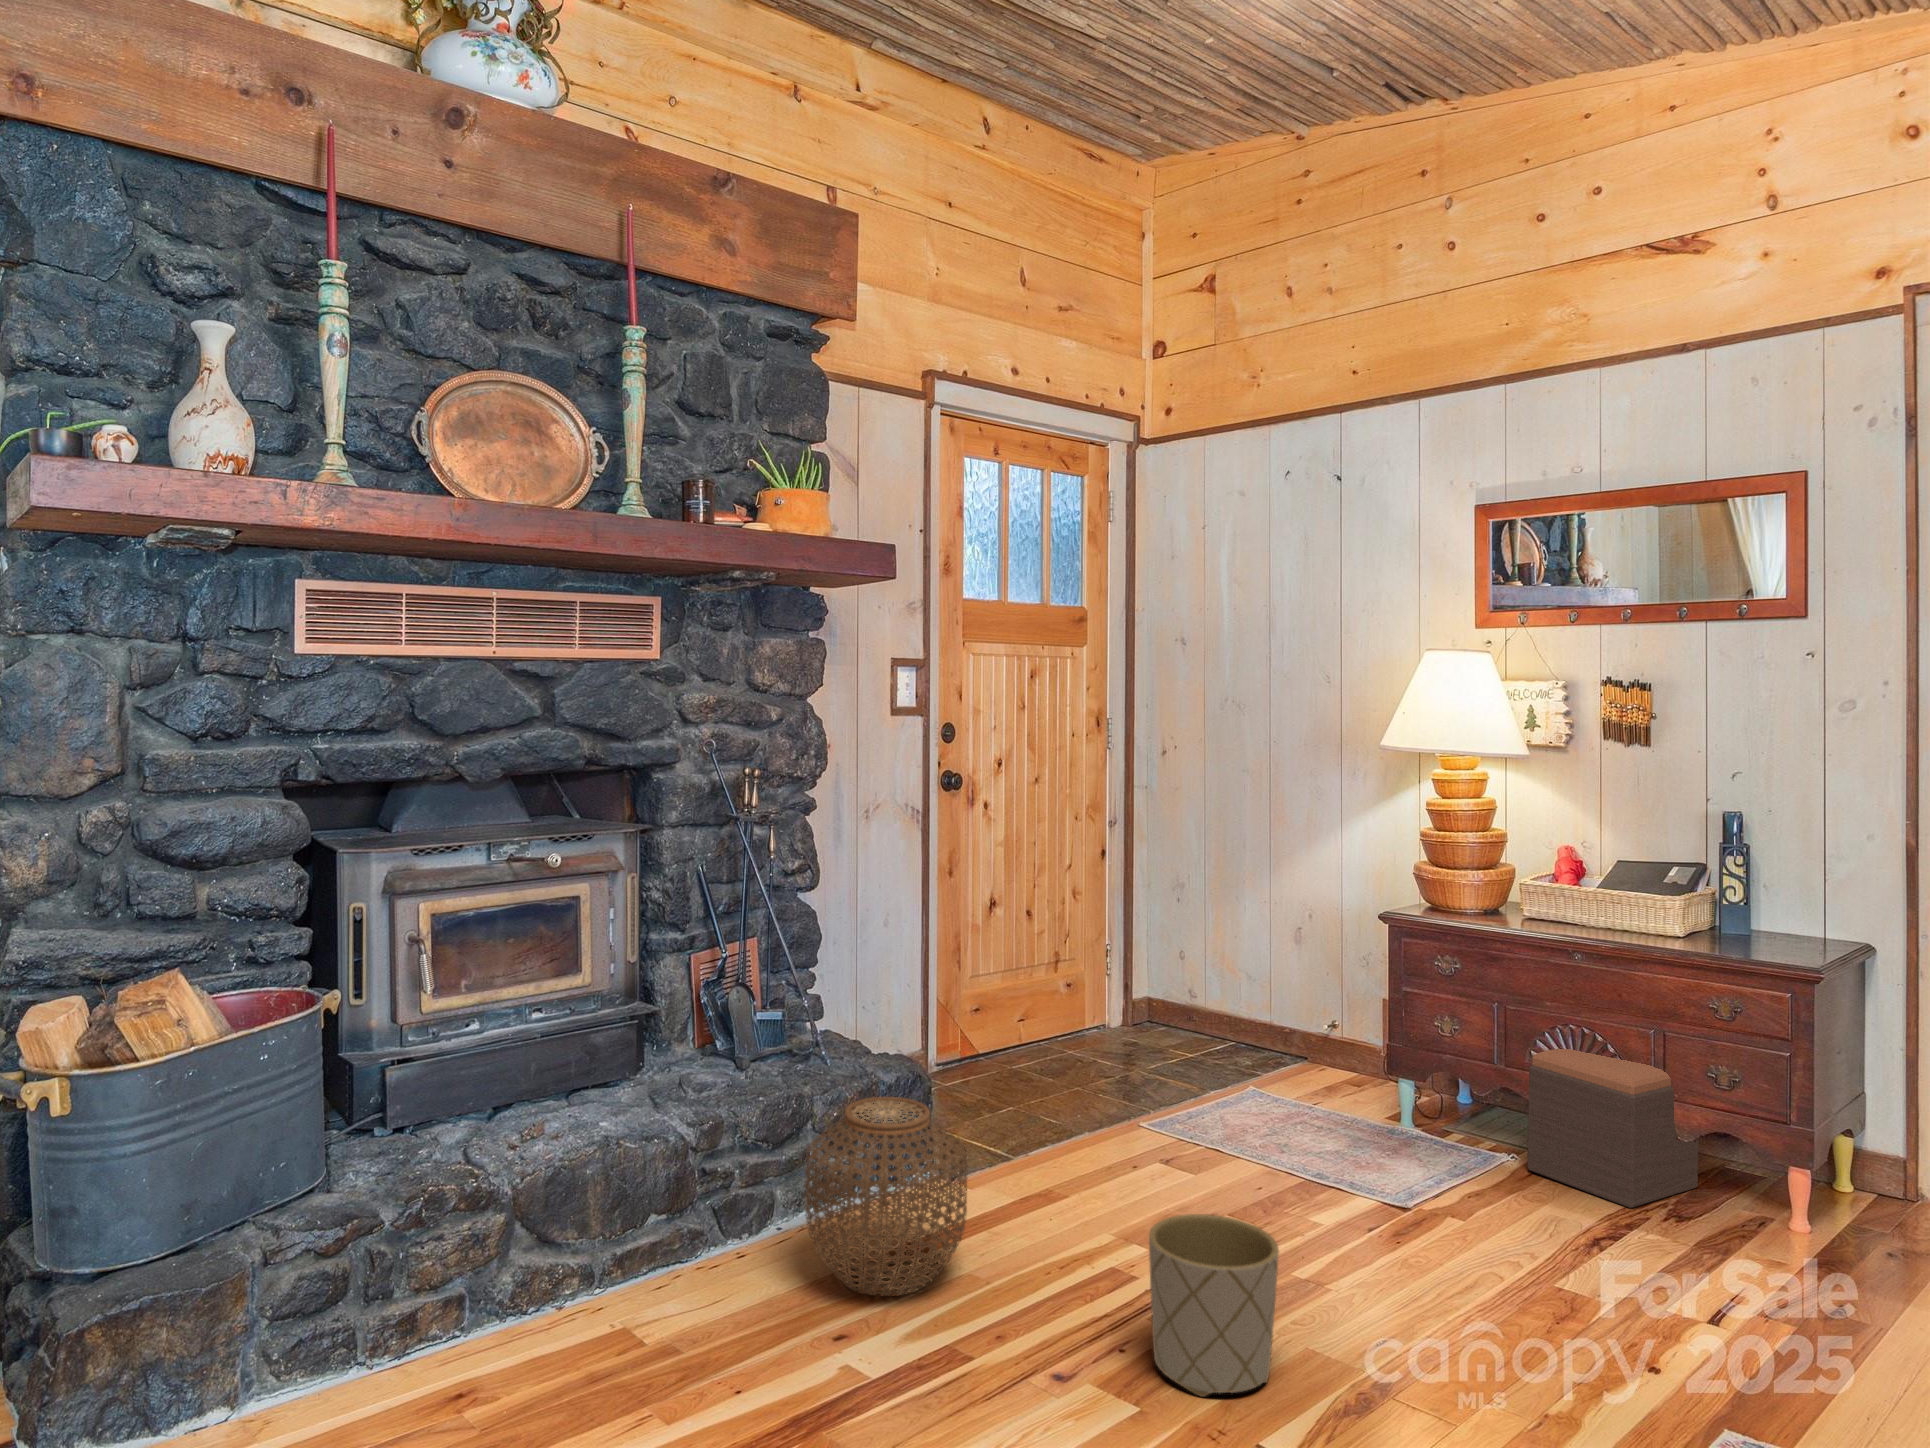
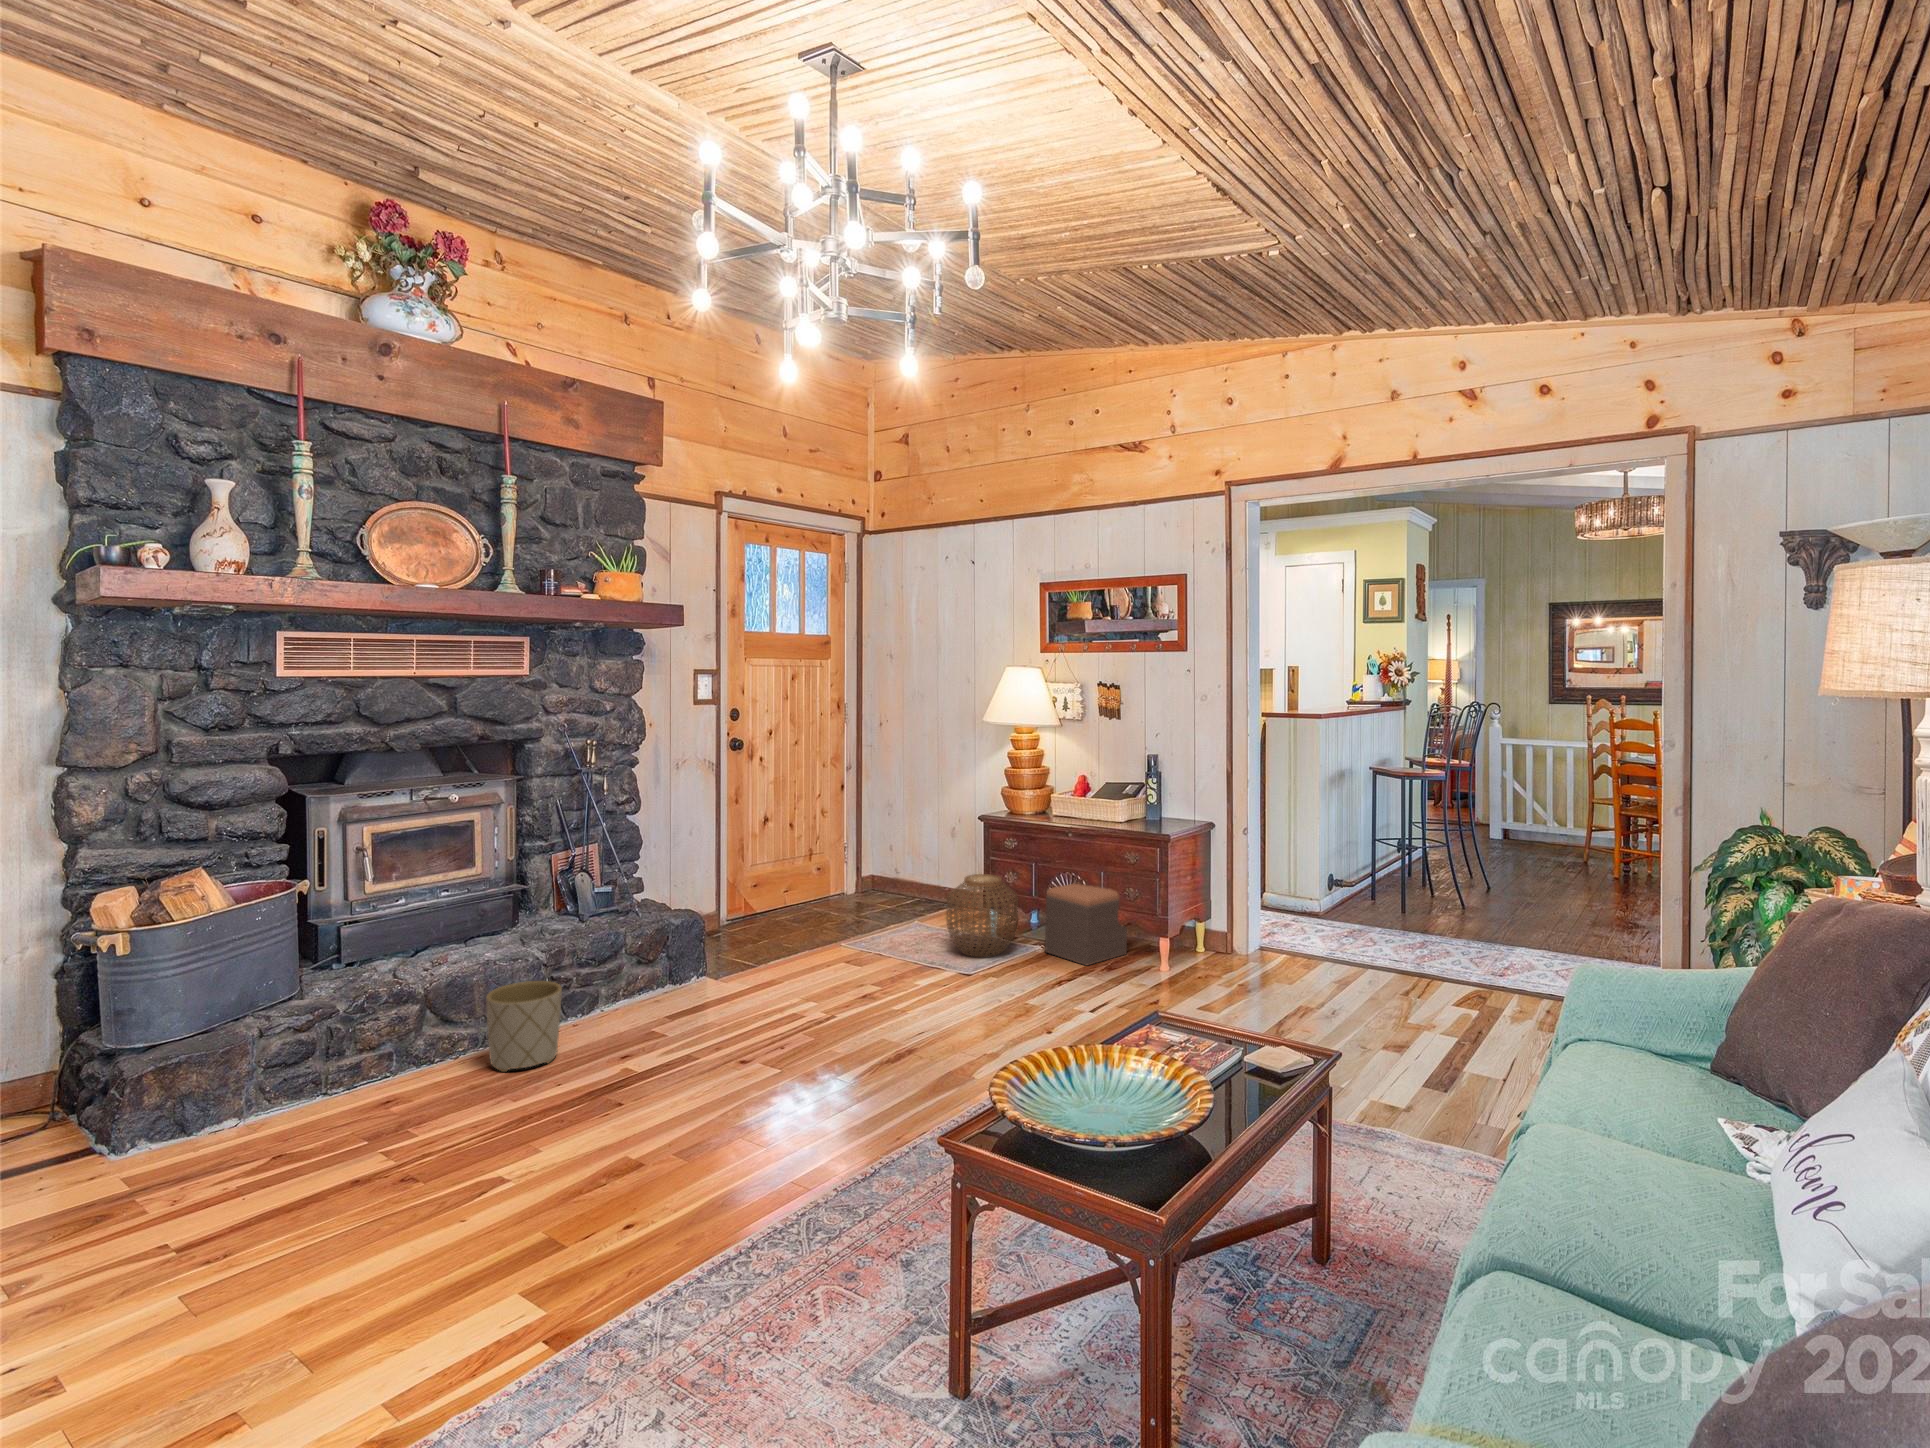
woven basket: present [805,1097,967,1296] -> present [947,874,1018,957]
planter: present [1149,1214,1279,1397] -> present [486,981,562,1072]

